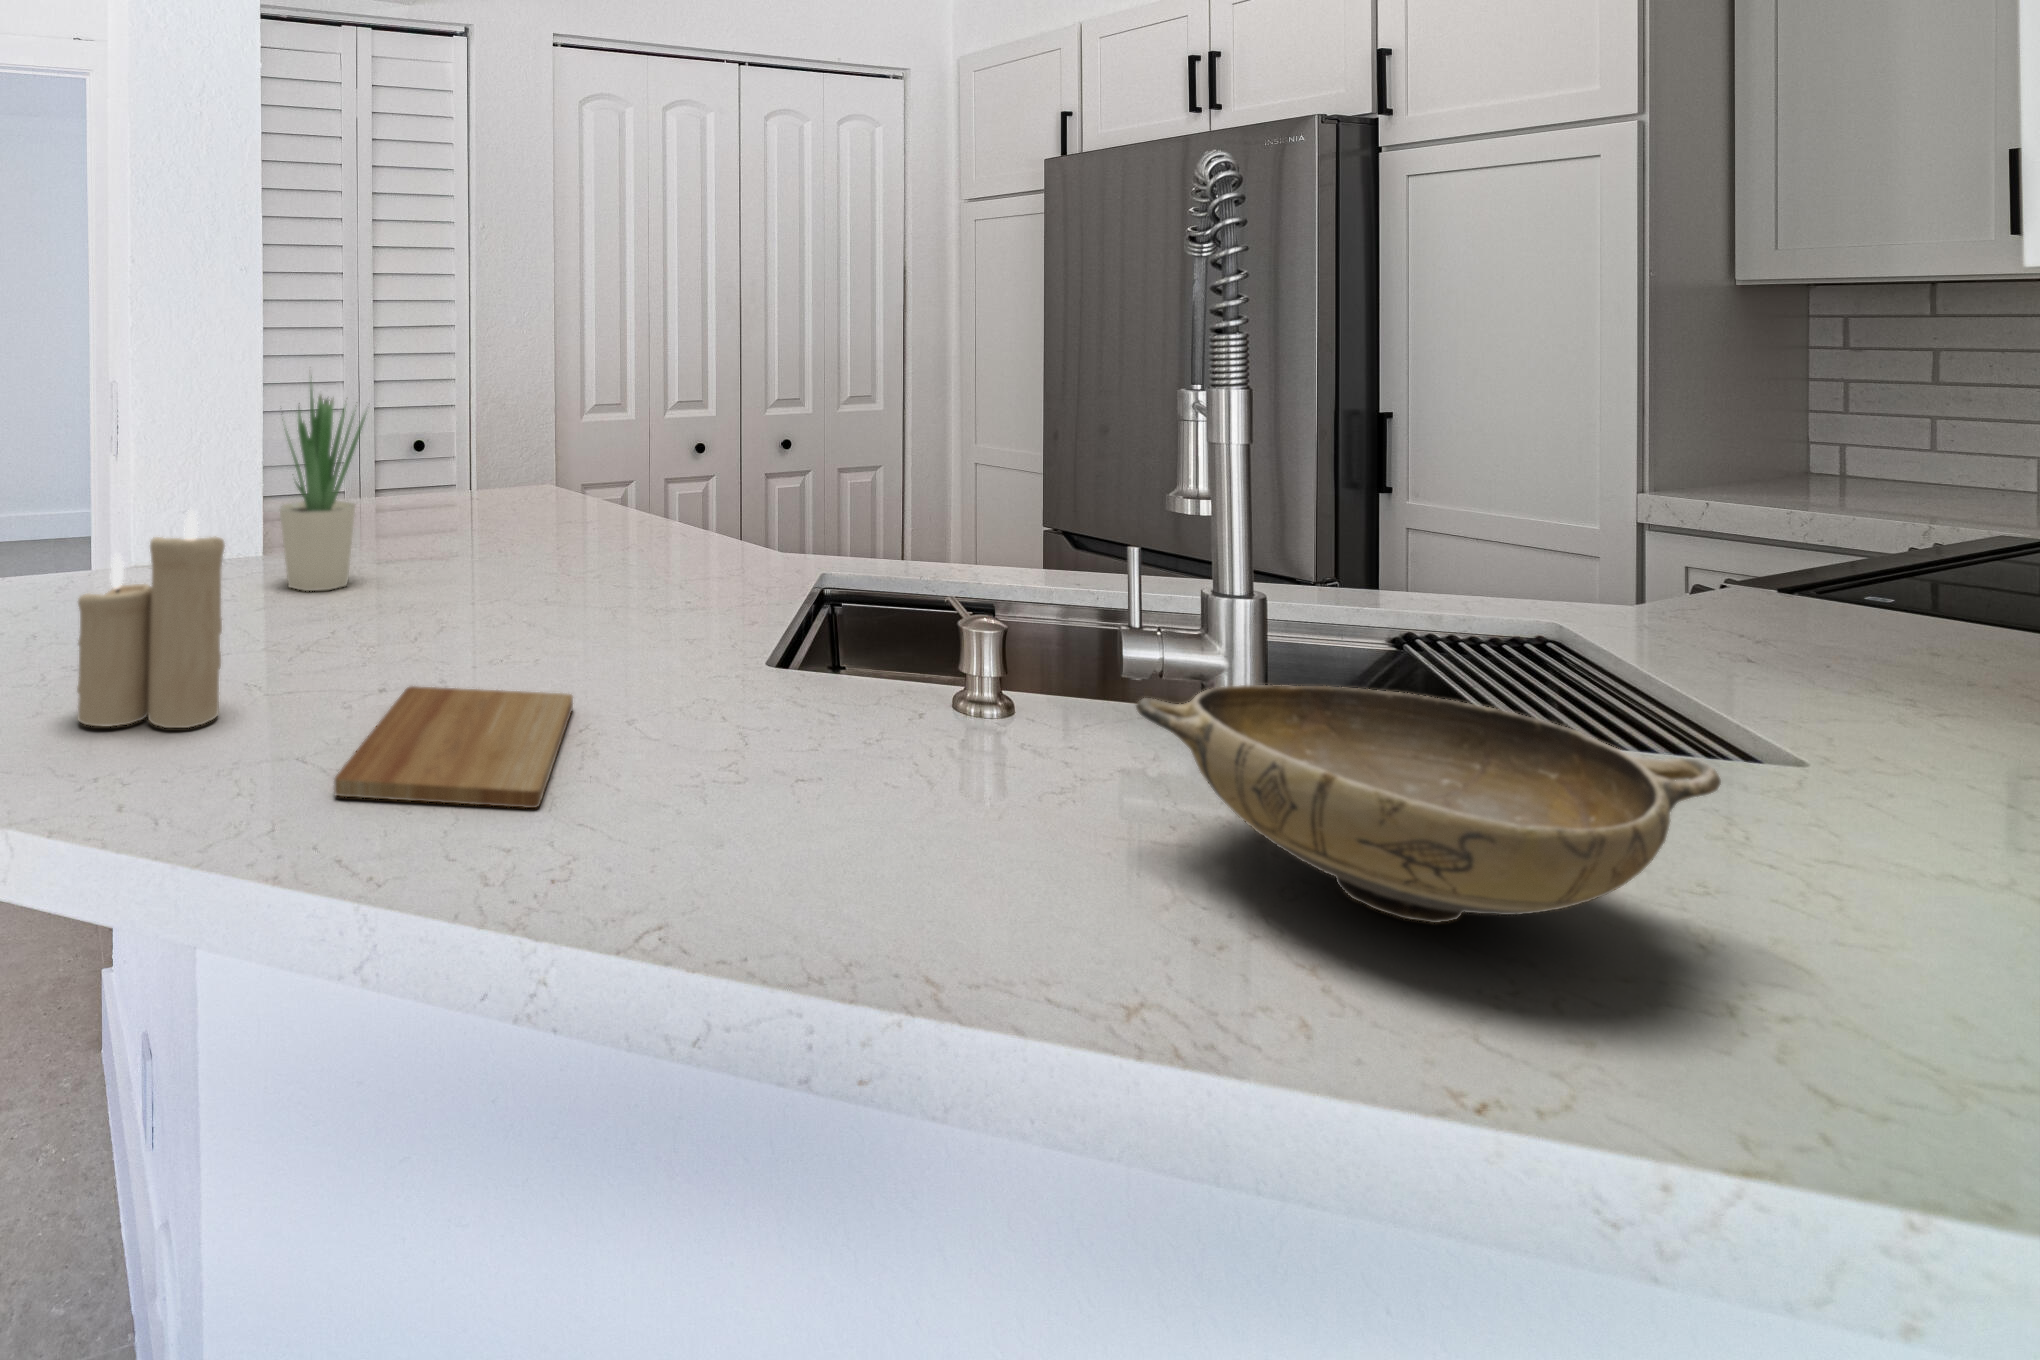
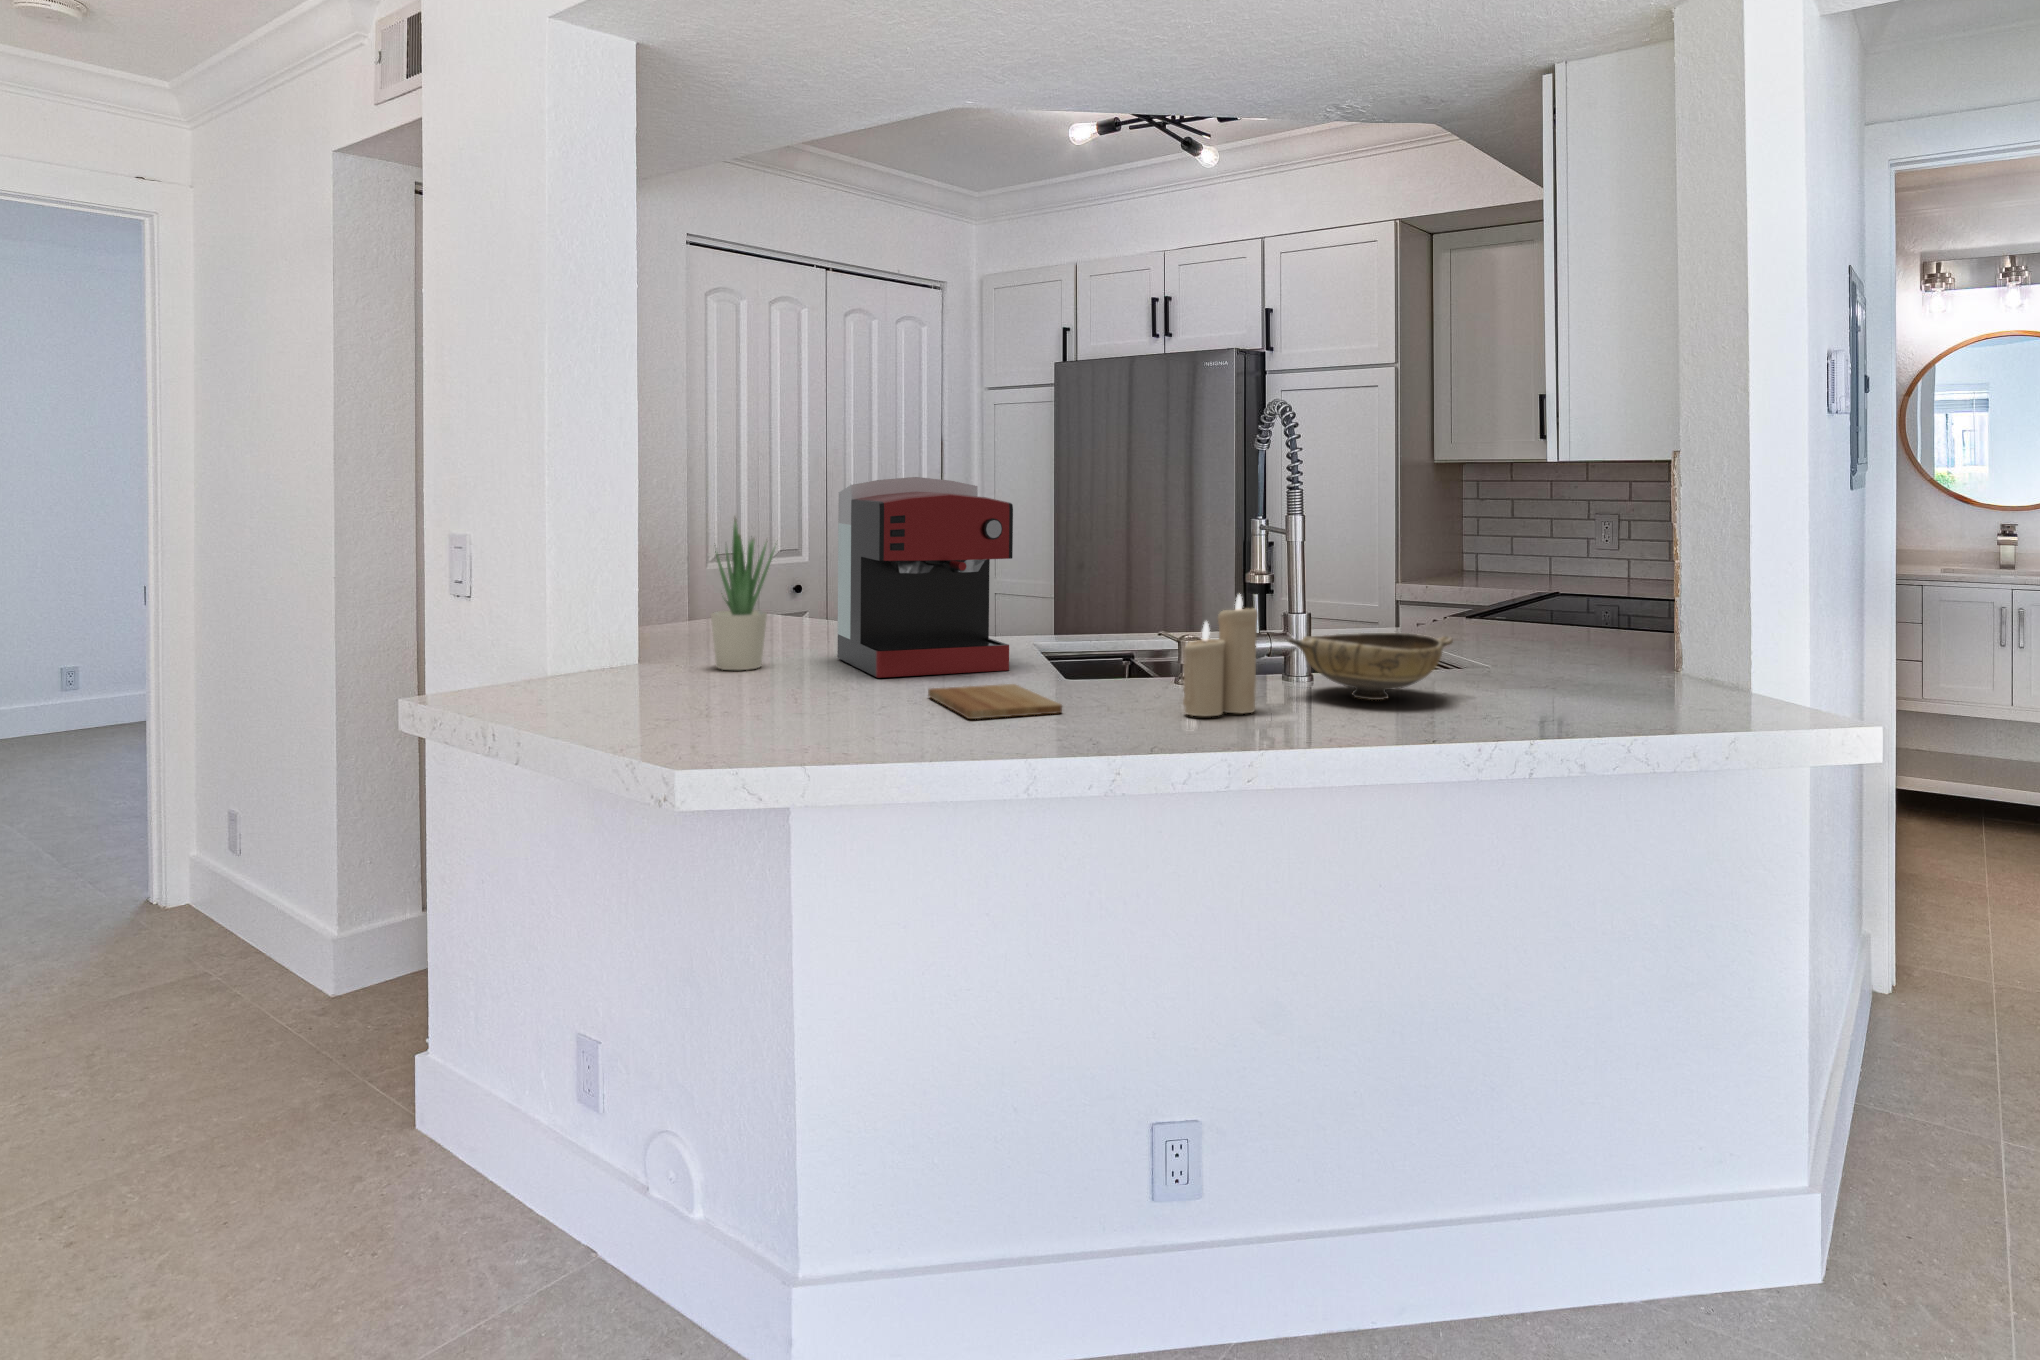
coffee maker: none [432,308,668,641] -> present [837,477,1013,678]
candle: present [77,509,225,728] -> present [1183,595,1258,716]

